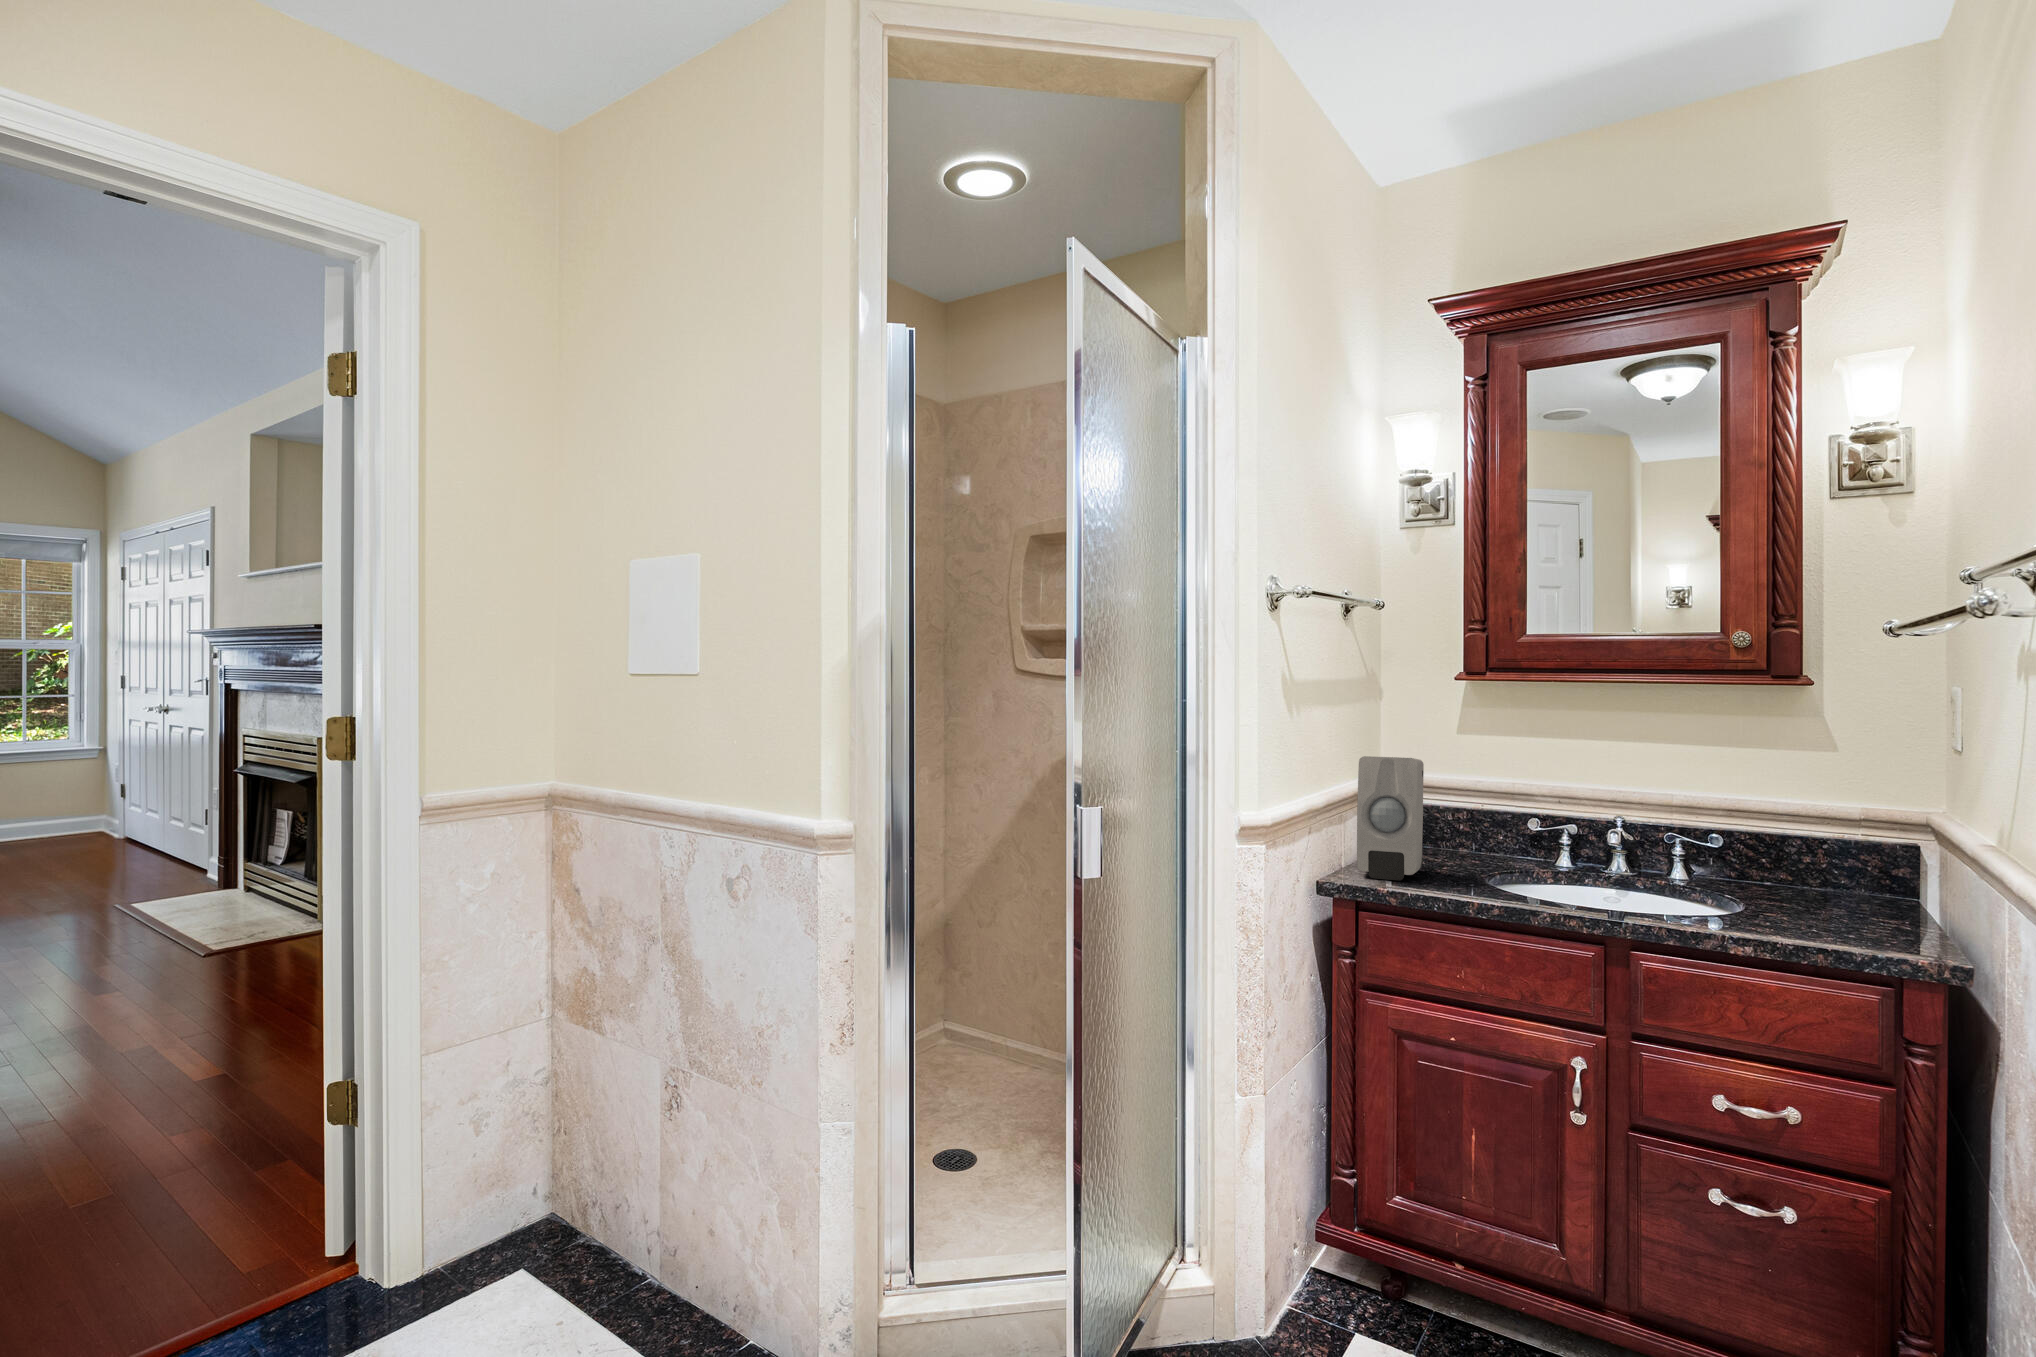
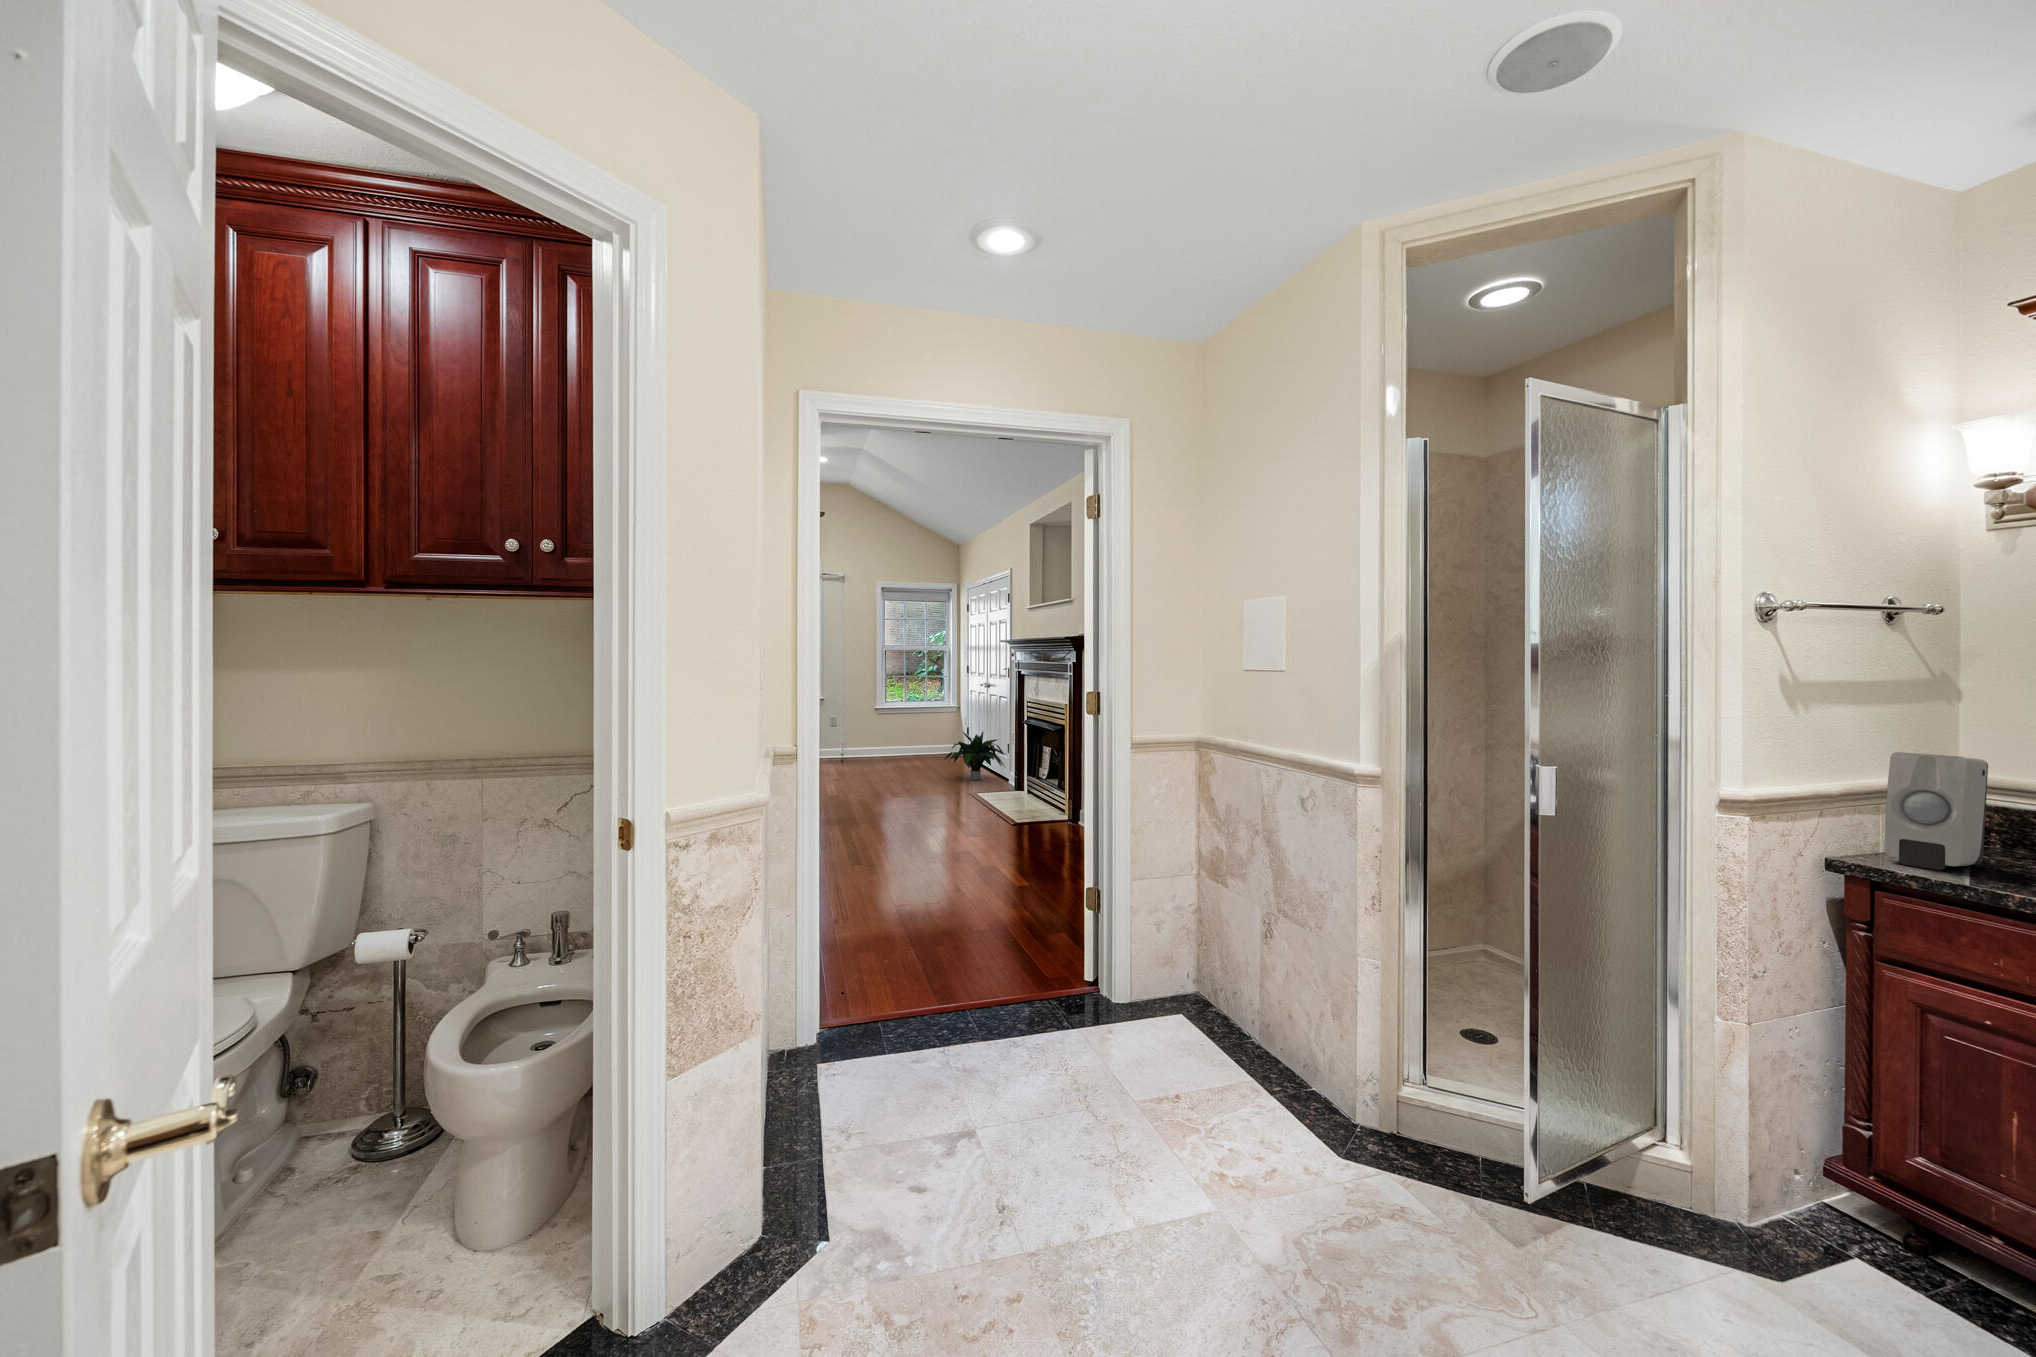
potted plant: none [47,790,199,884] -> present [944,732,1005,780]

